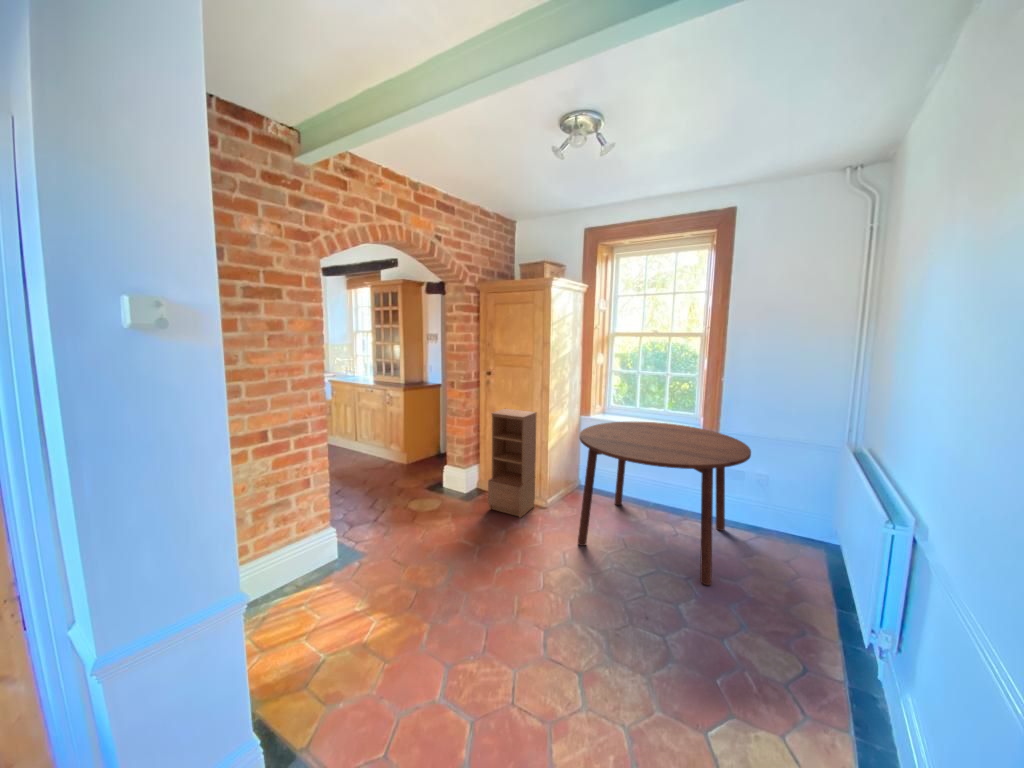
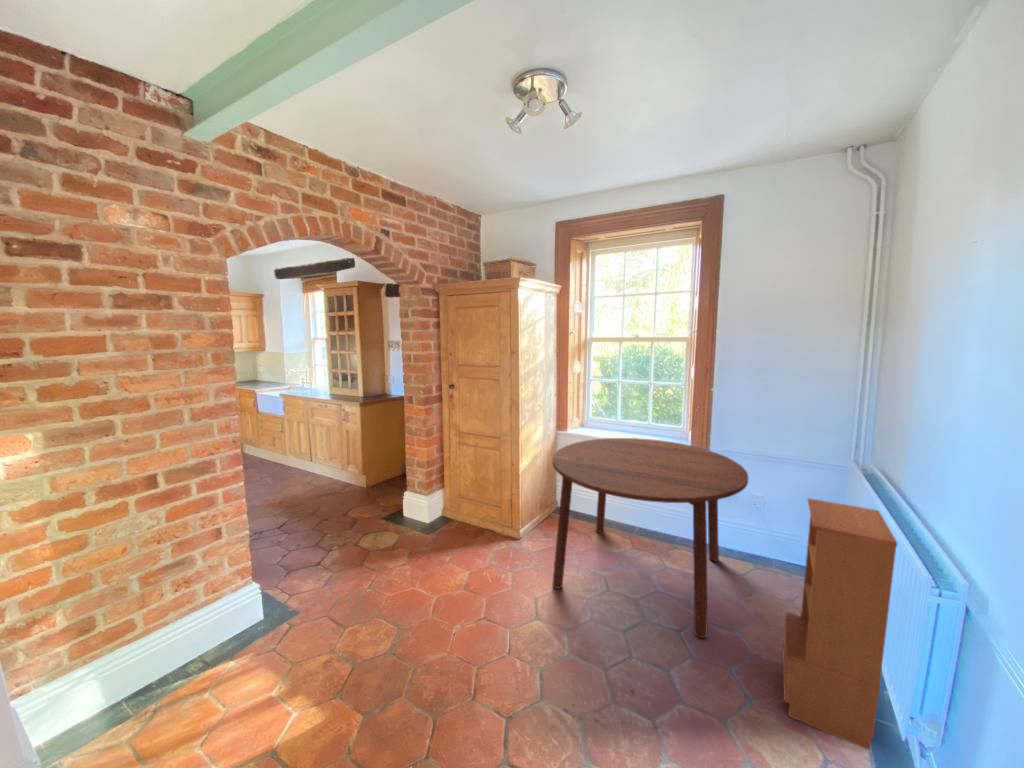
bookcase: present [488,408,536,518] -> present [783,498,897,750]

